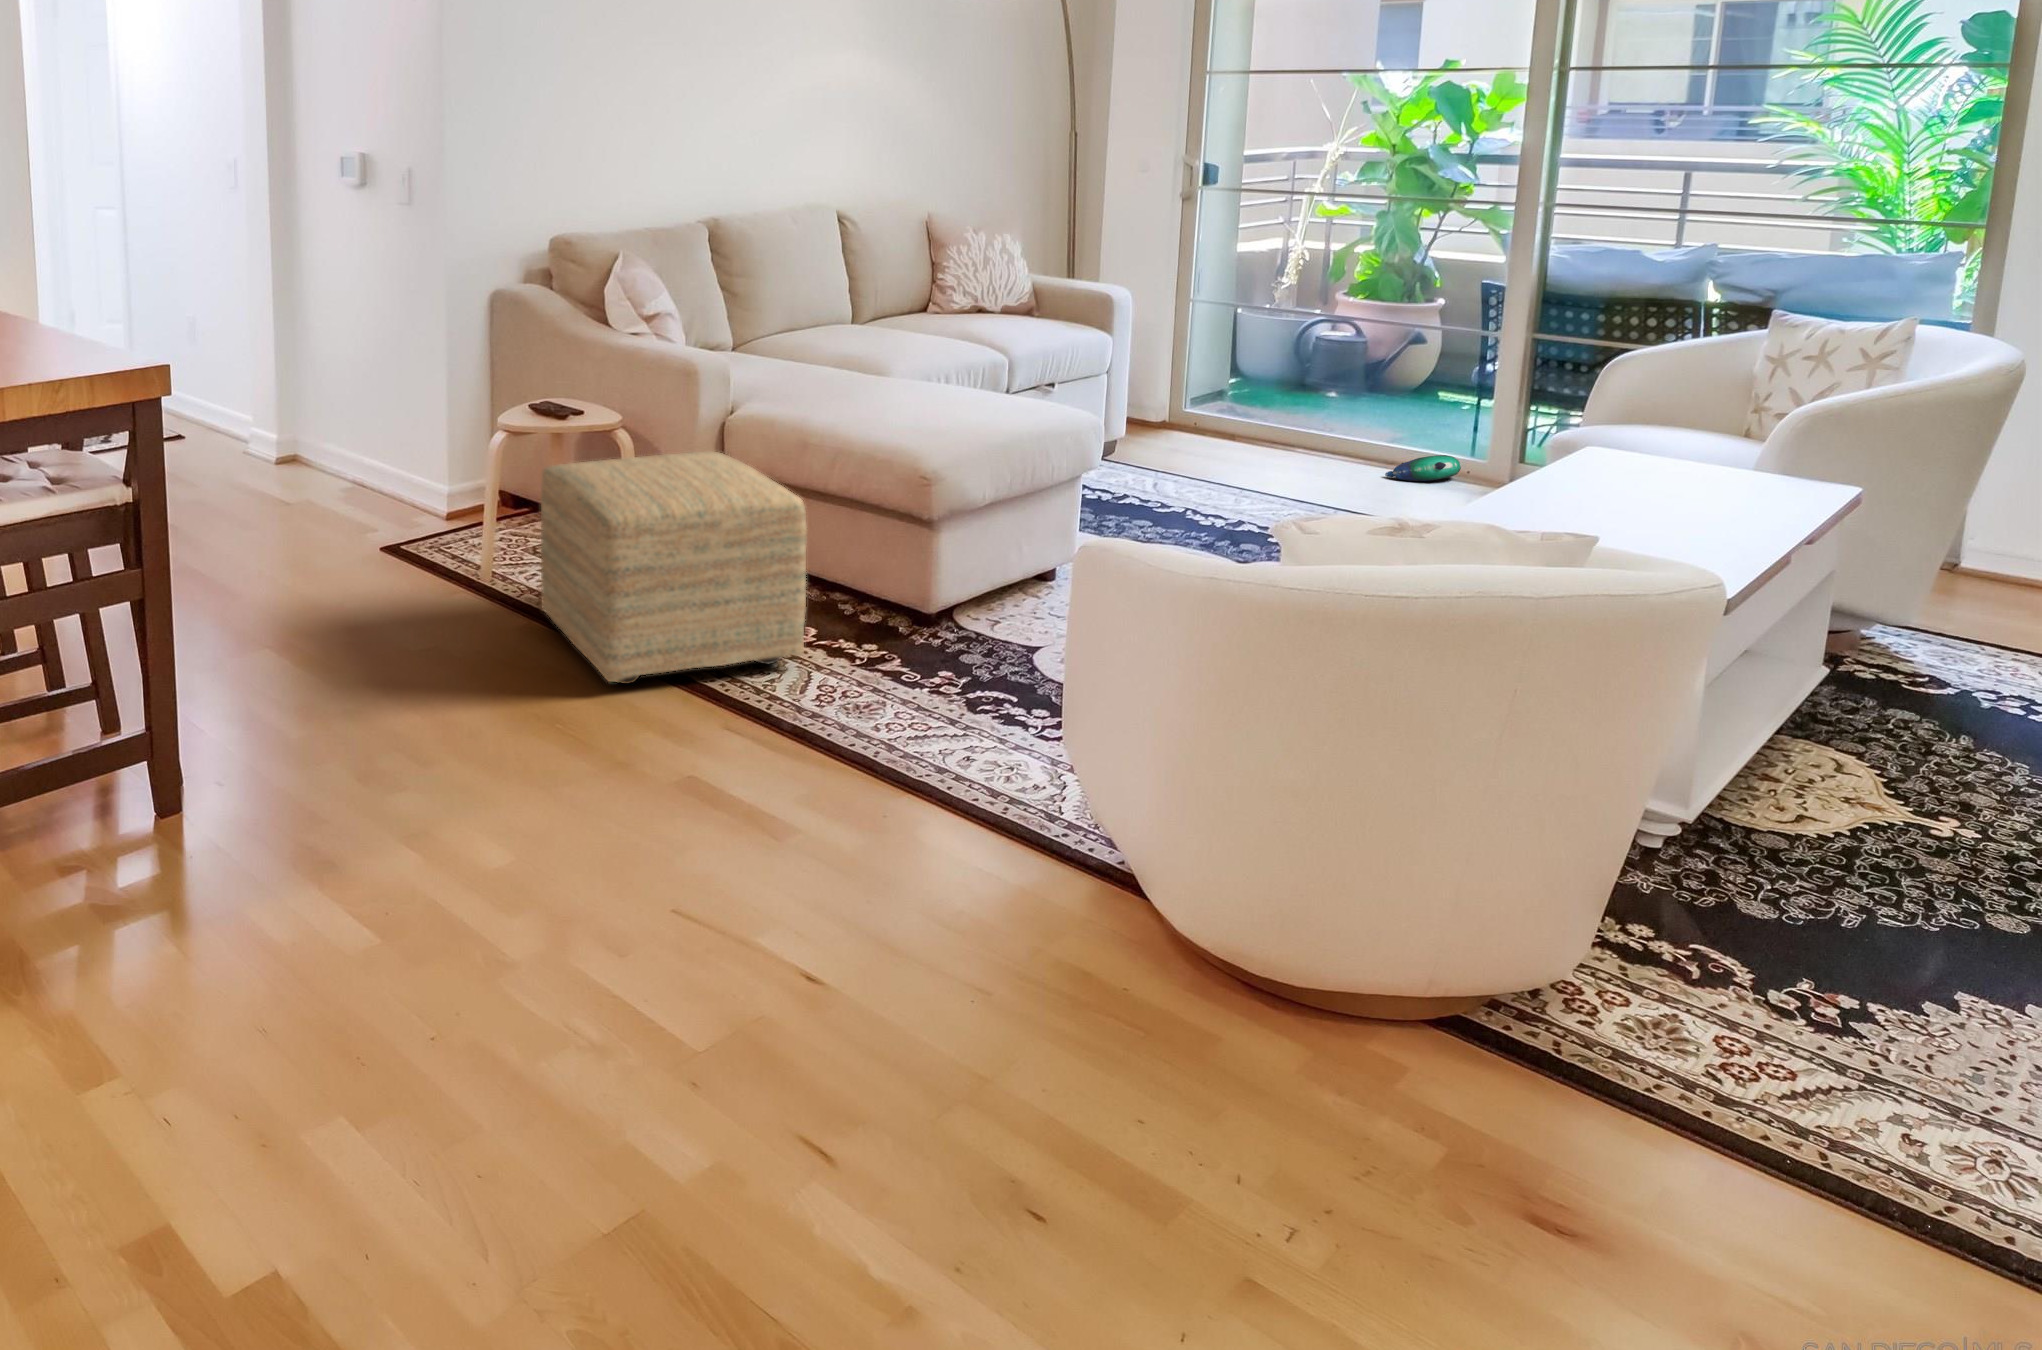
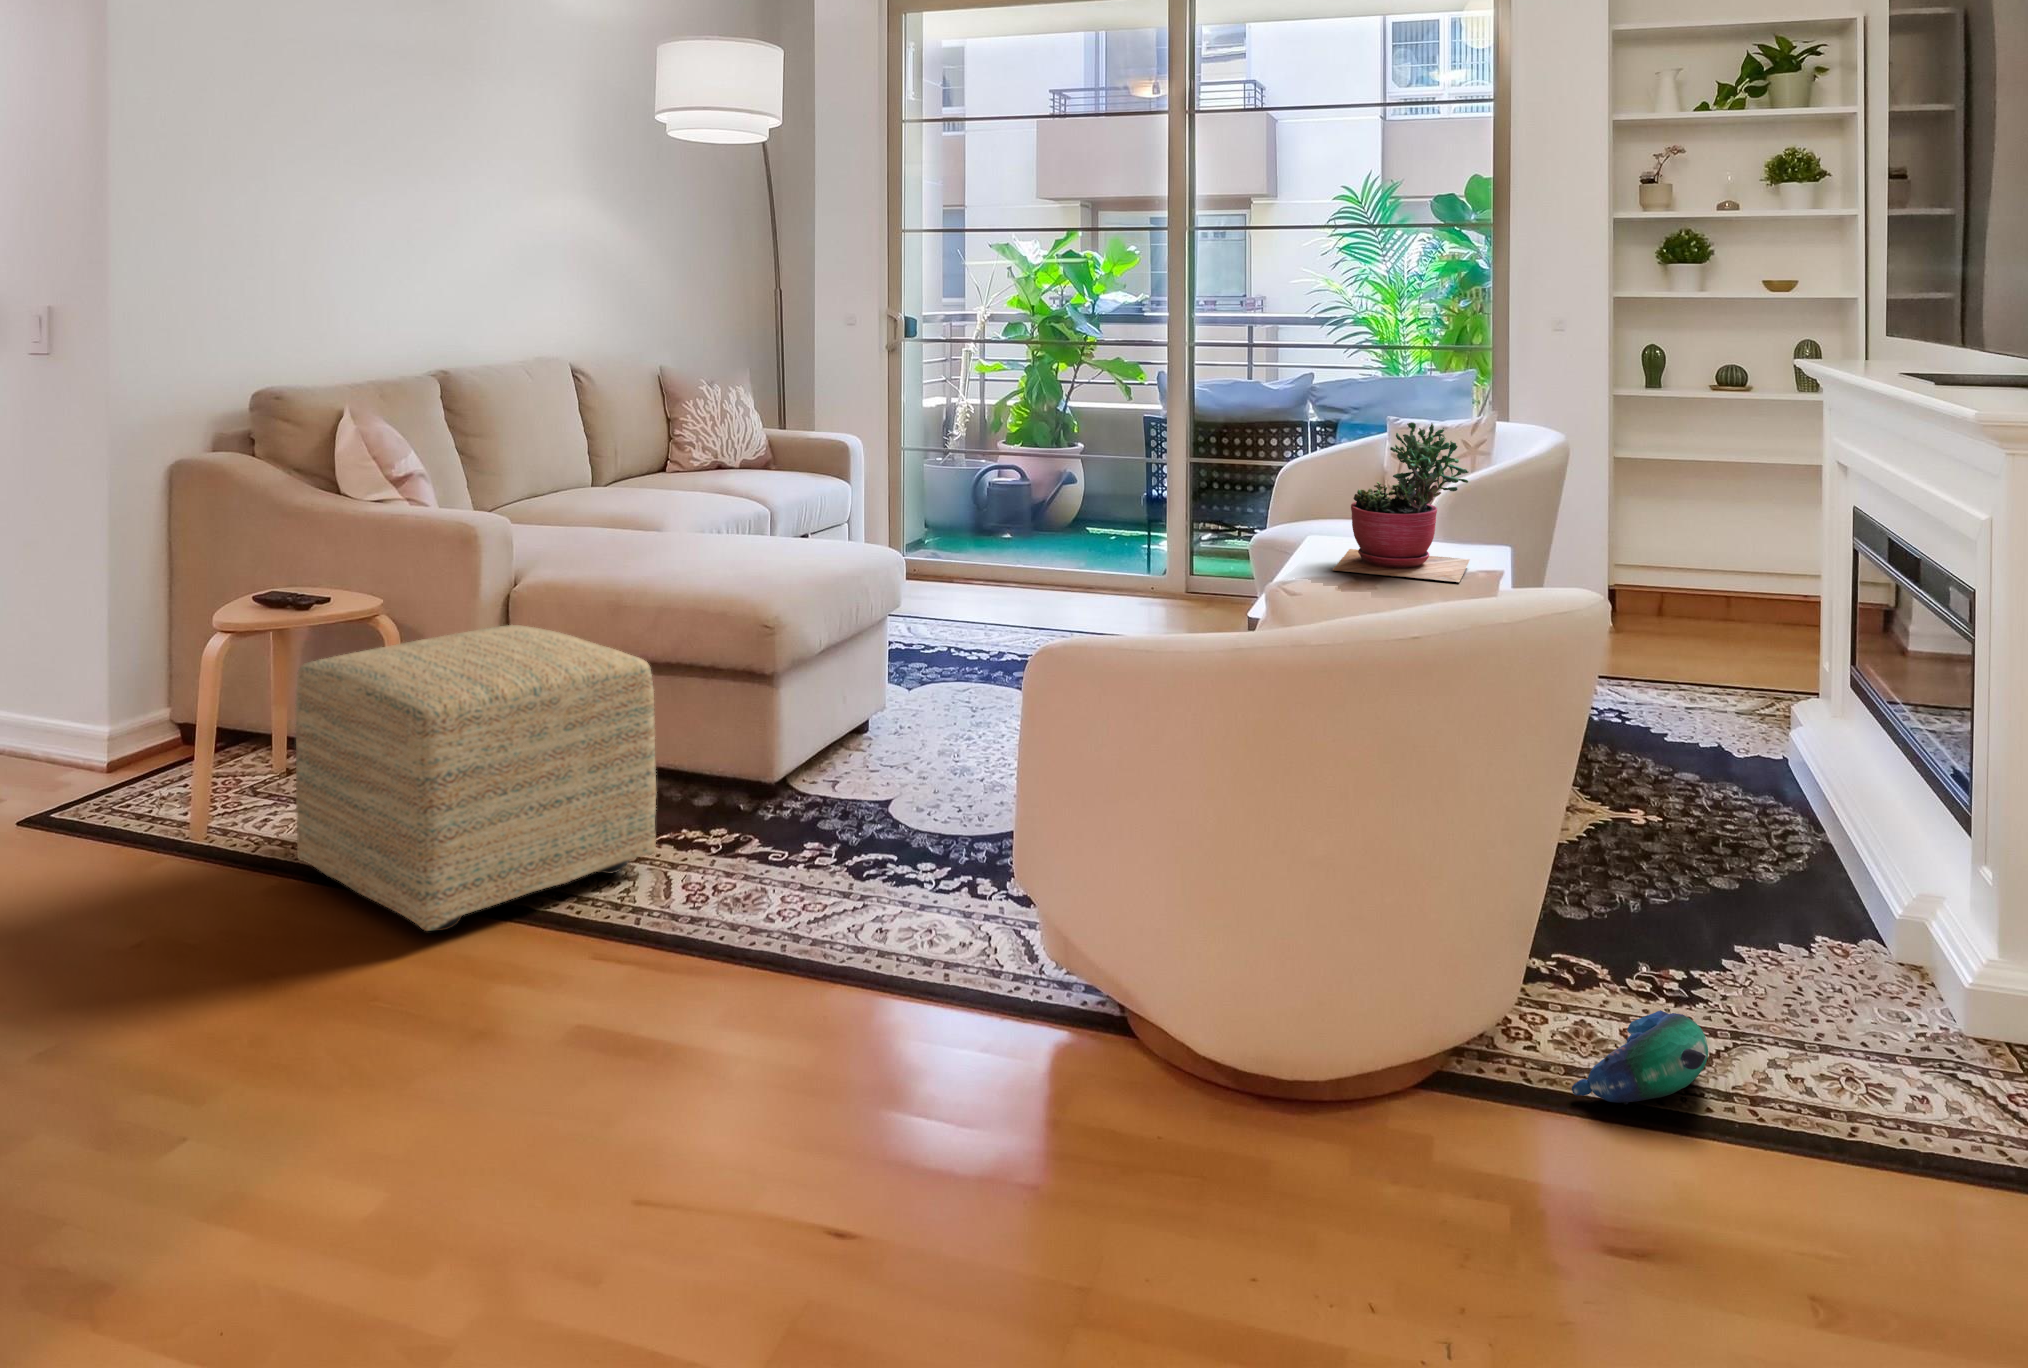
succulent plant: none [1564,333,1781,528] -> present [1333,422,1470,582]
plush toy: present [1385,455,1461,481] -> present [1572,1010,1708,1104]

